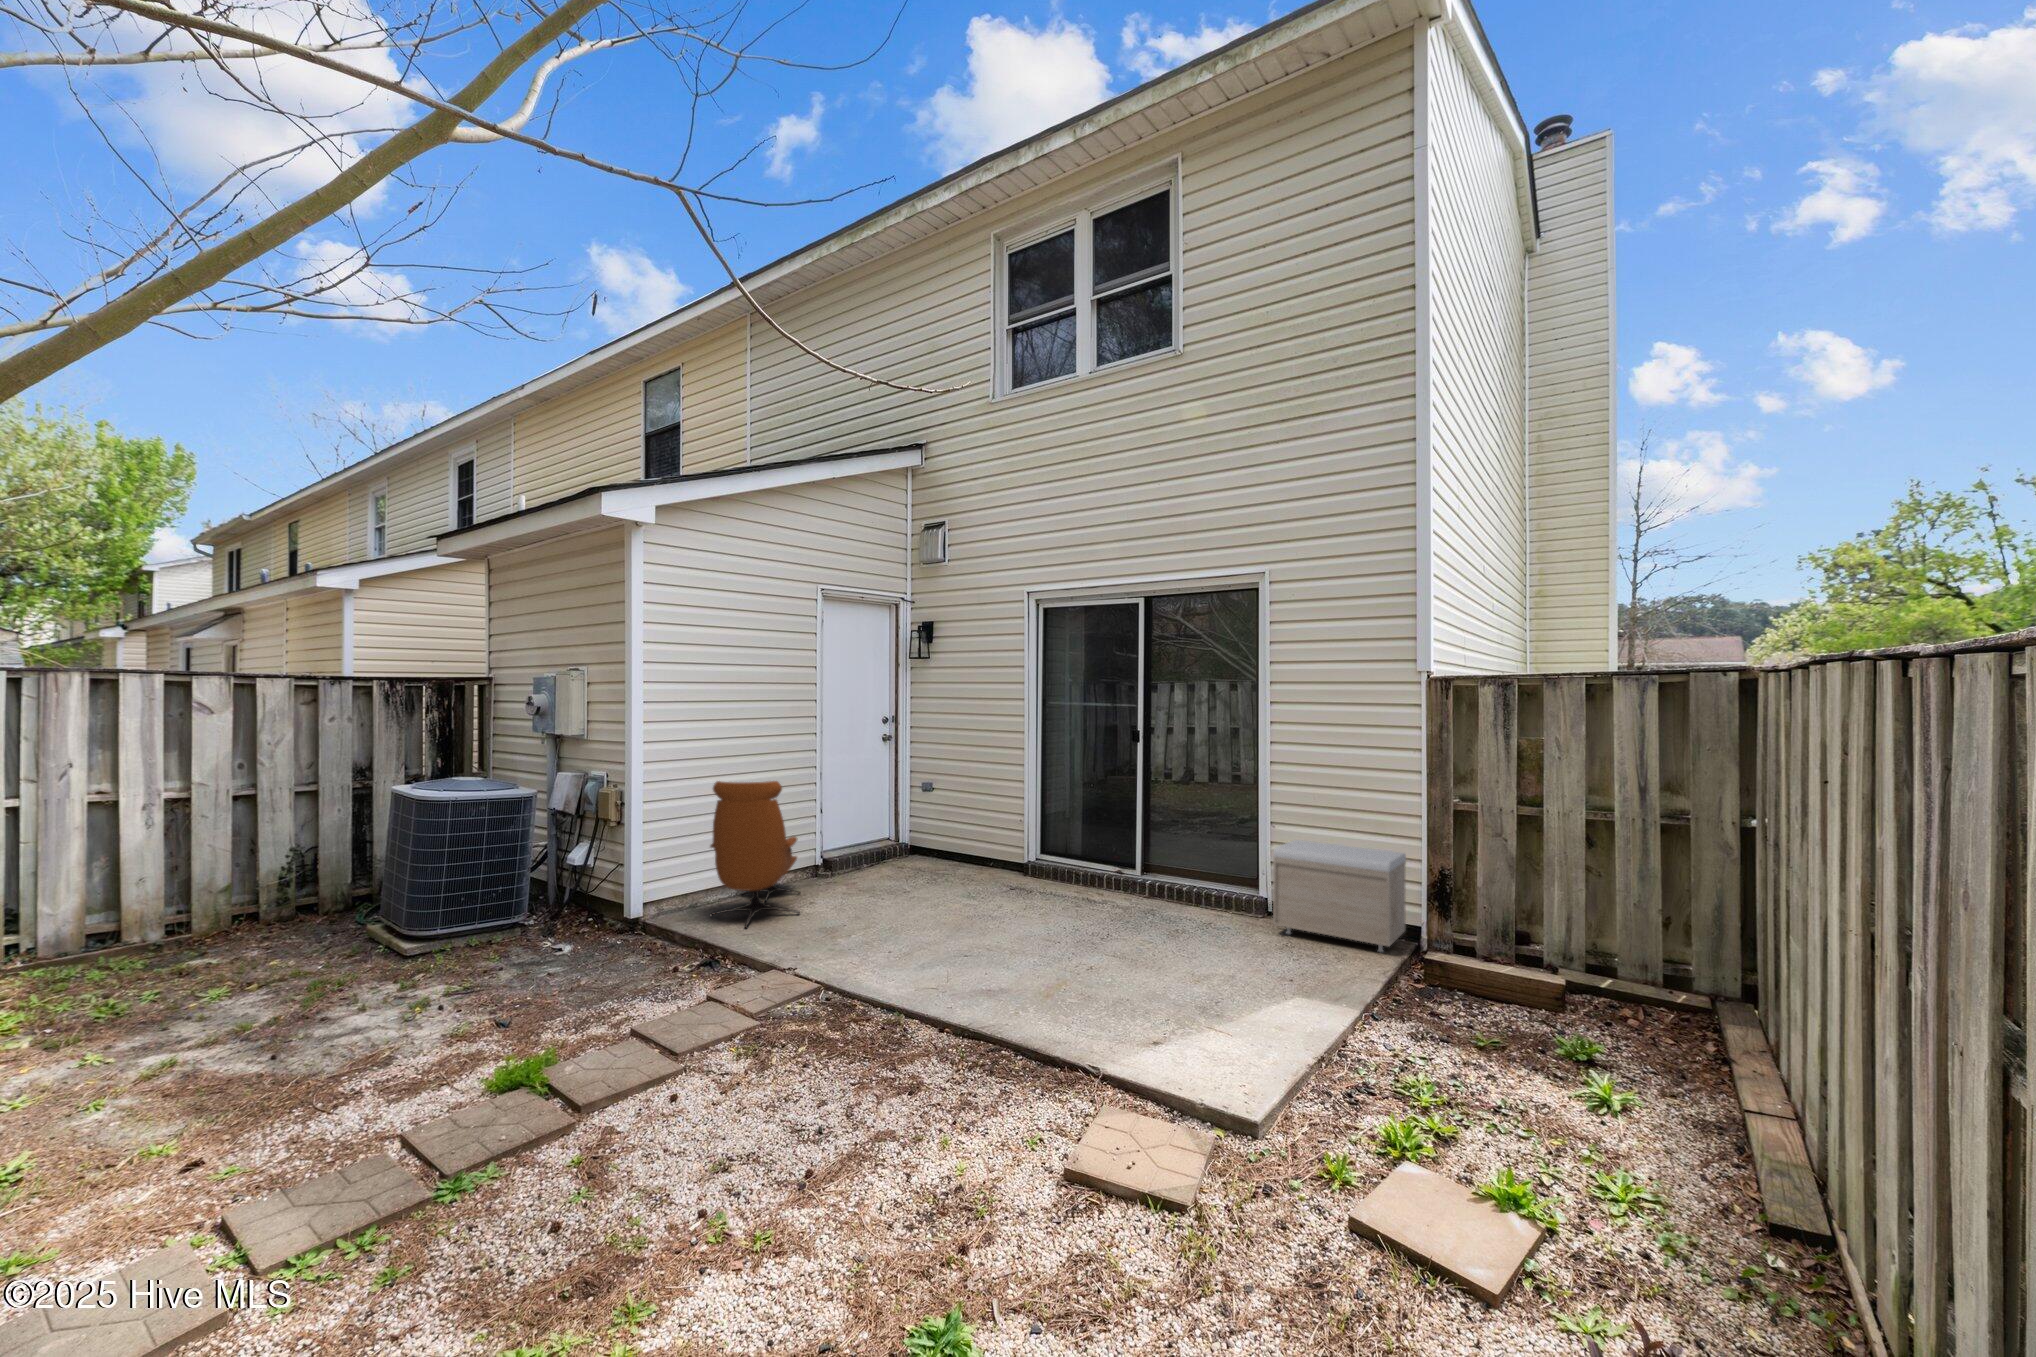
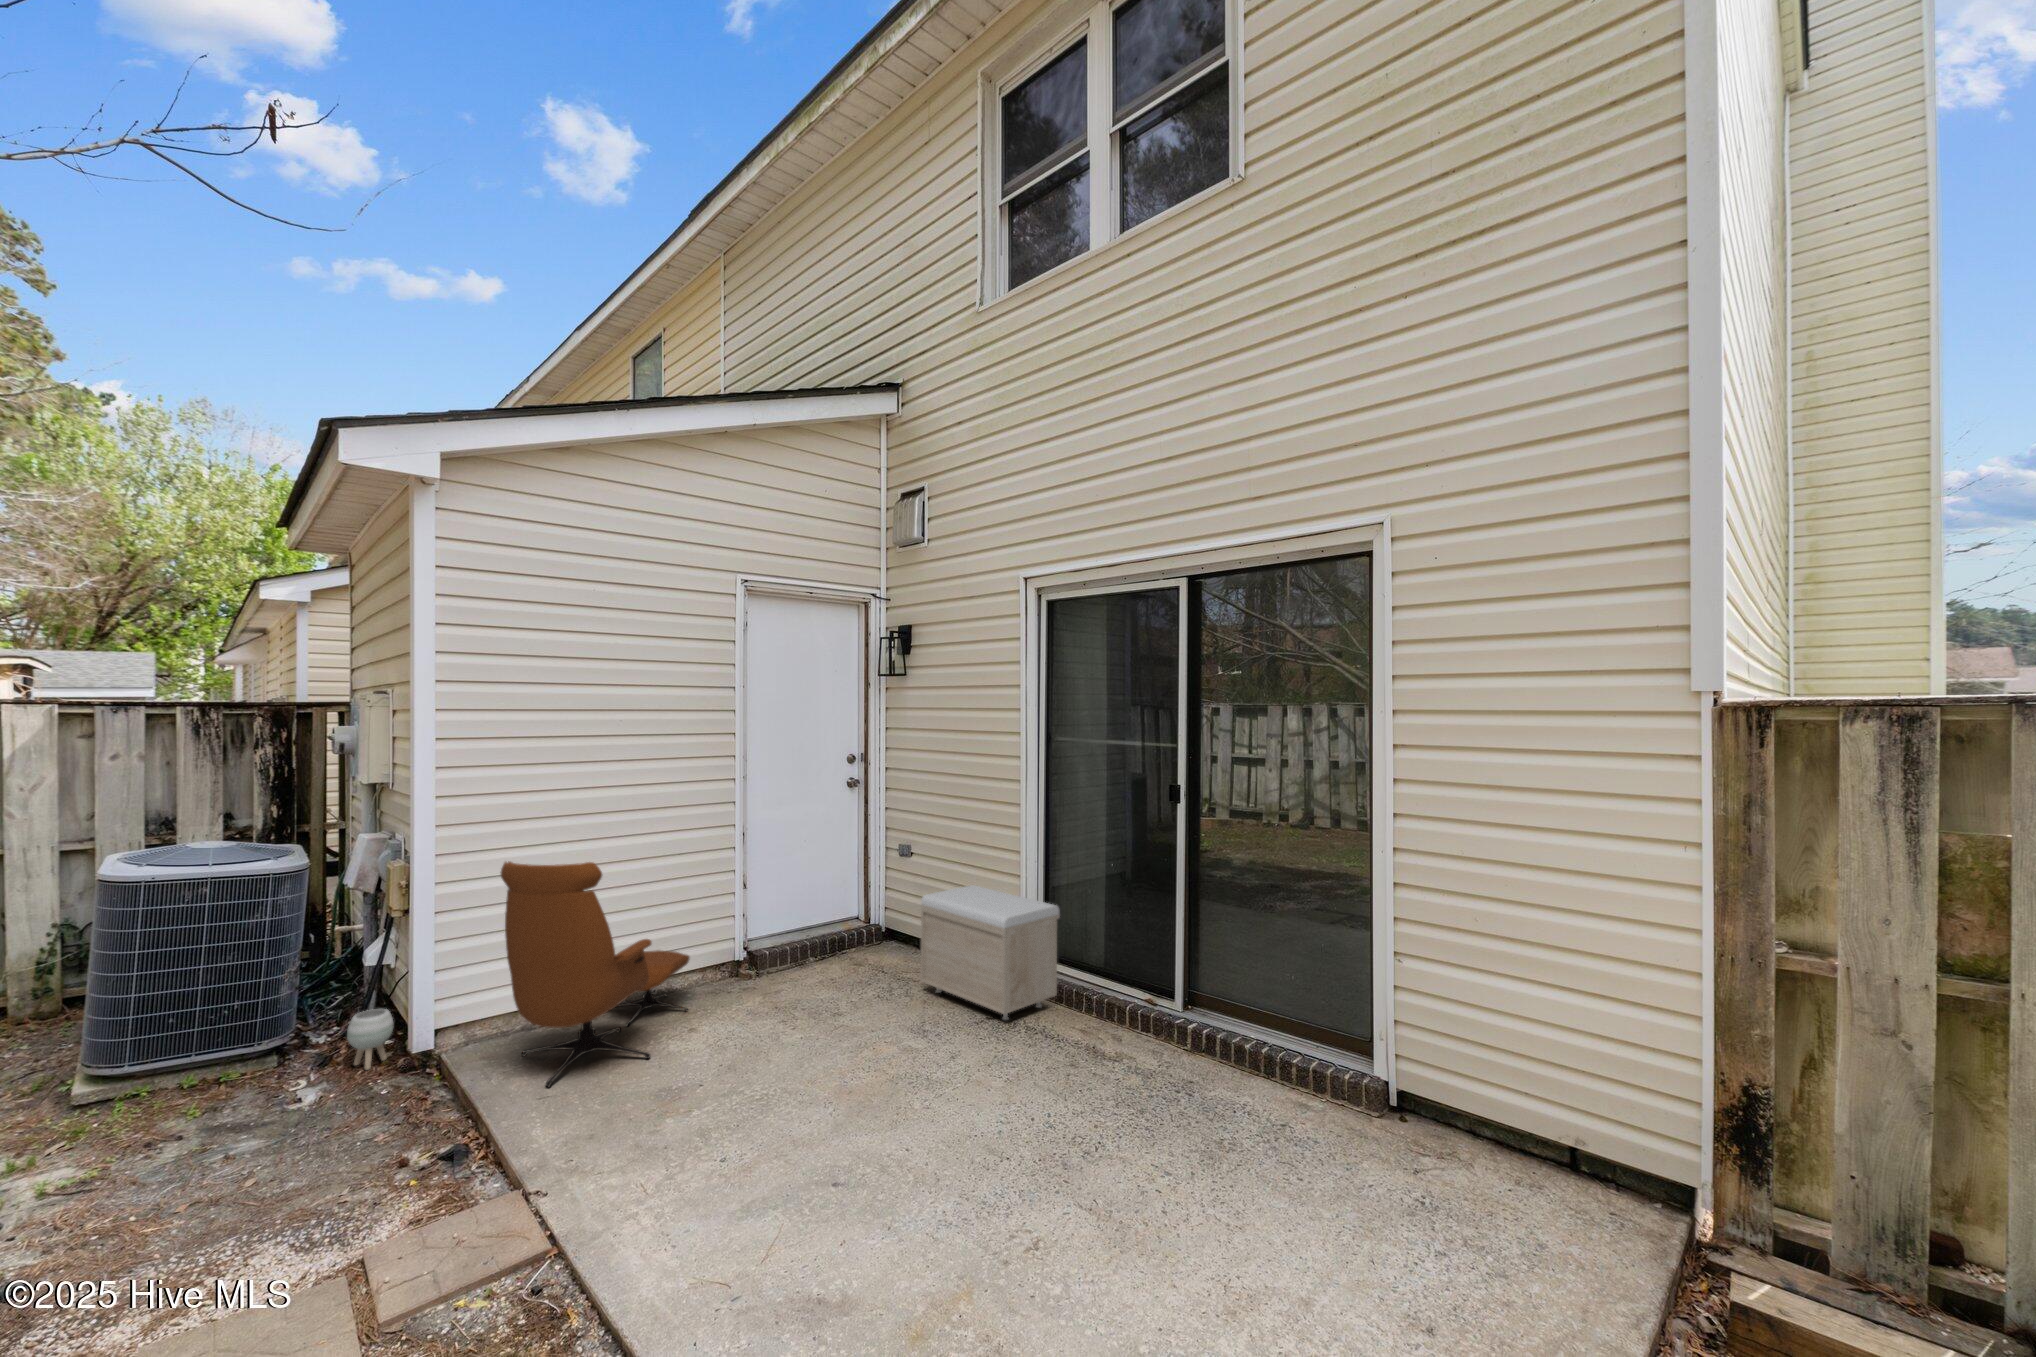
storage bench: present [1273,840,1406,952] -> present [920,885,1060,1020]
planter: none [581,891,610,931] -> present [347,1009,393,1070]

